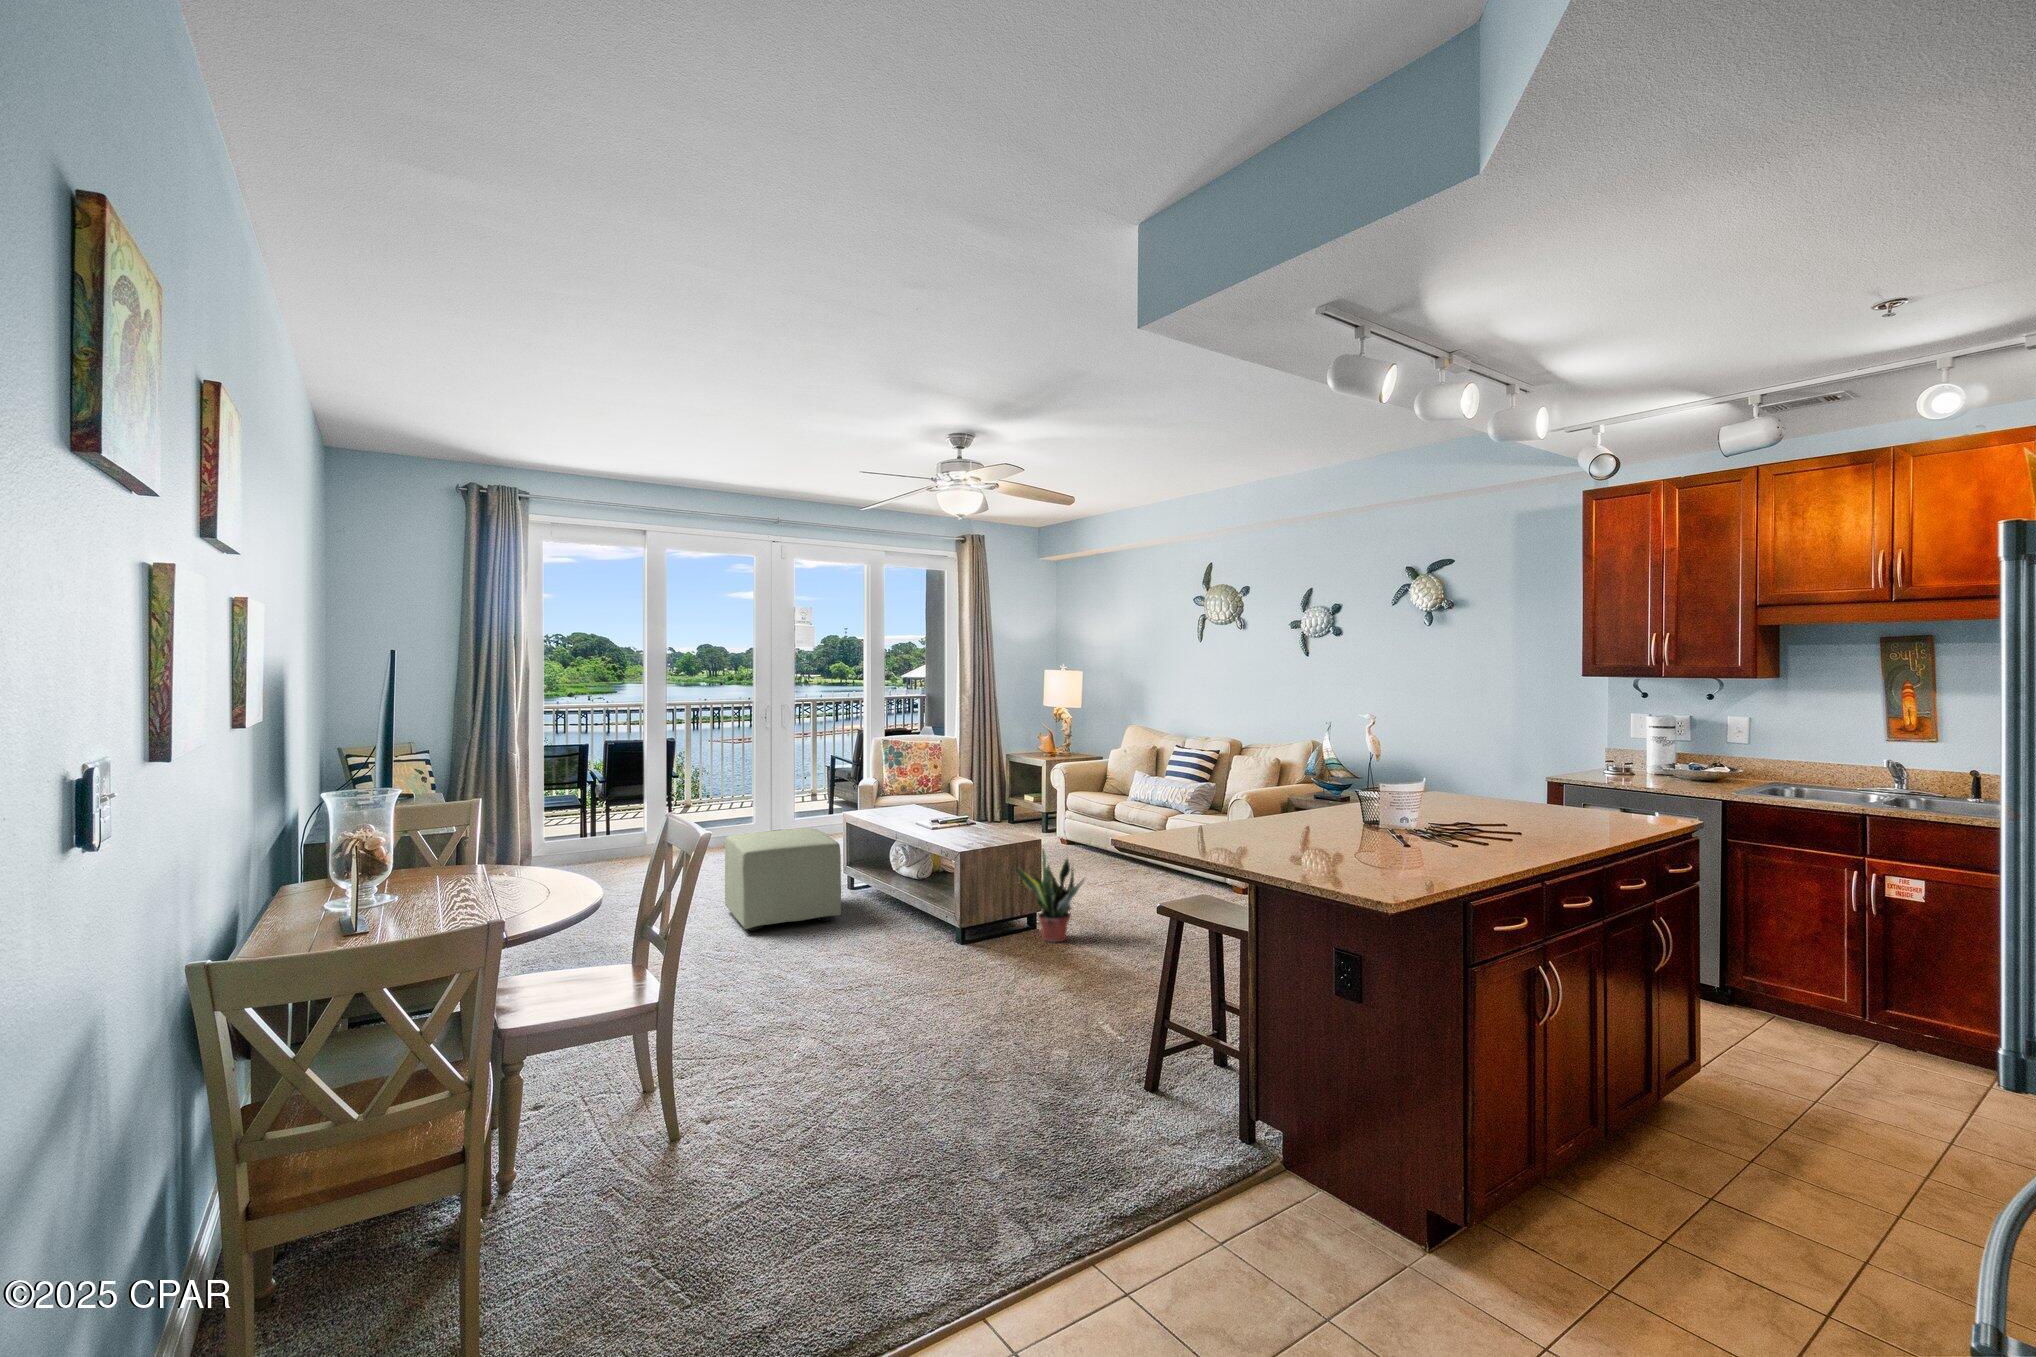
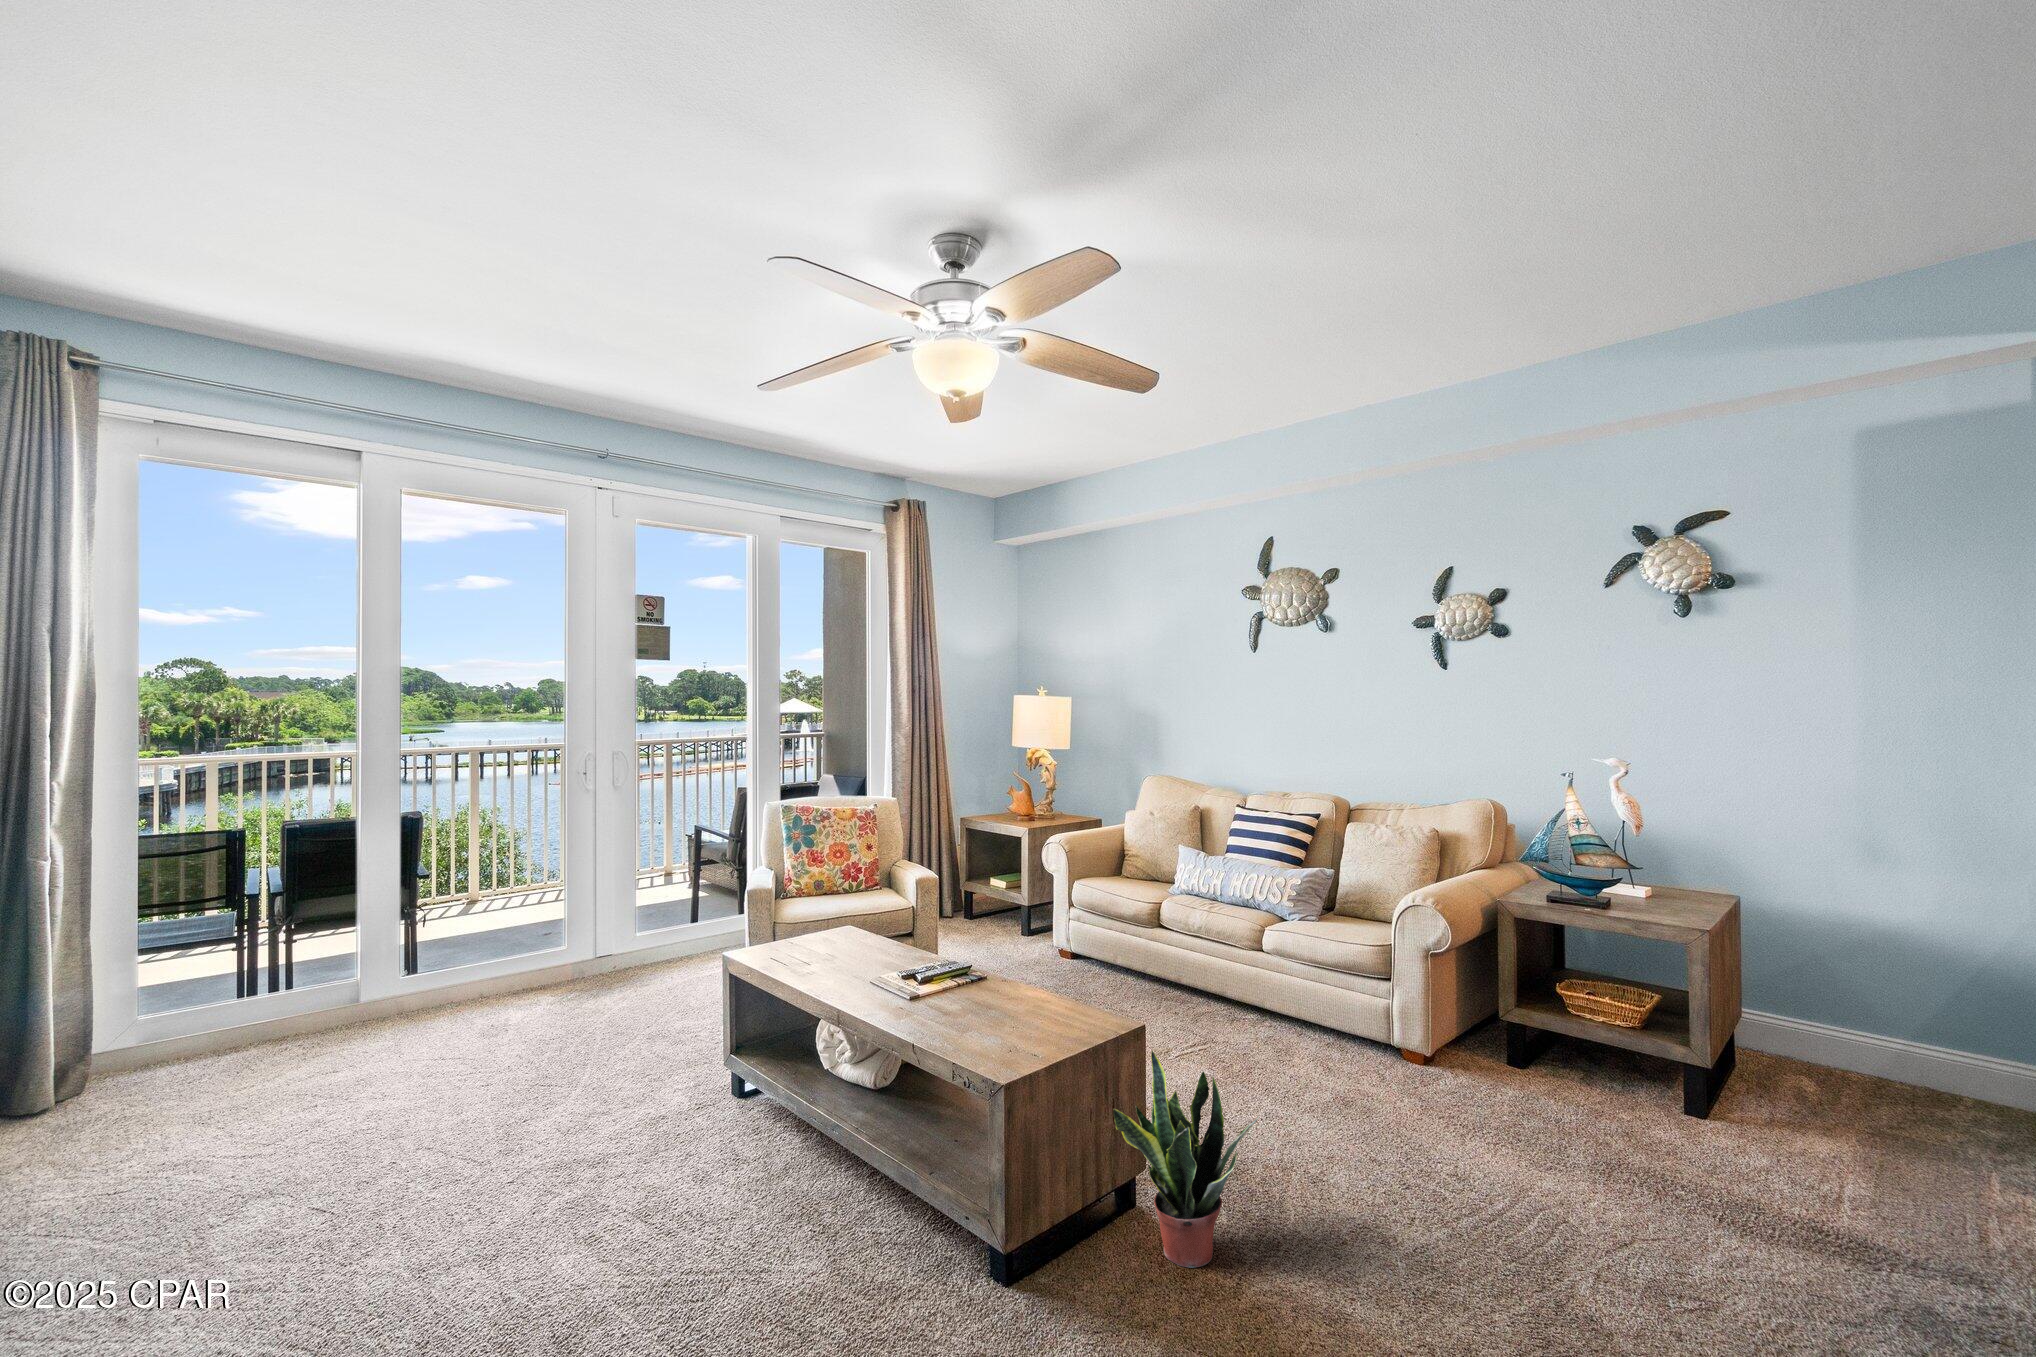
ottoman: present [725,828,841,931] -> none [464,1003,719,1289]

